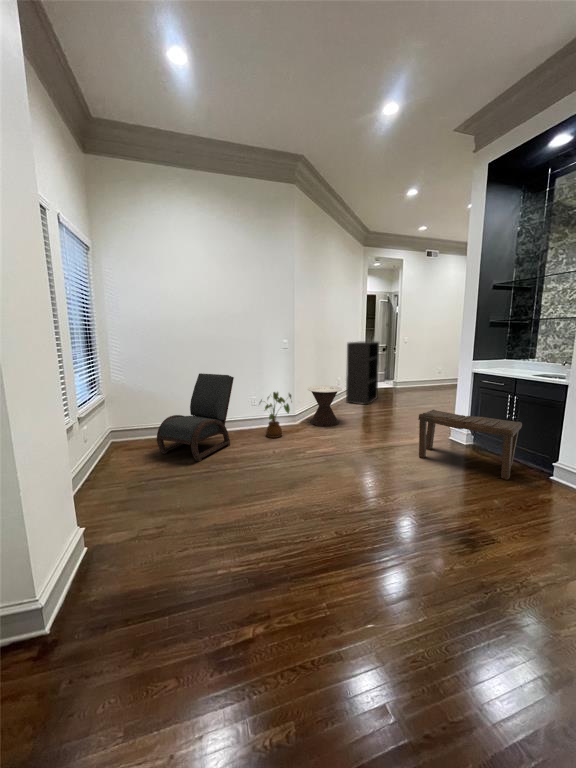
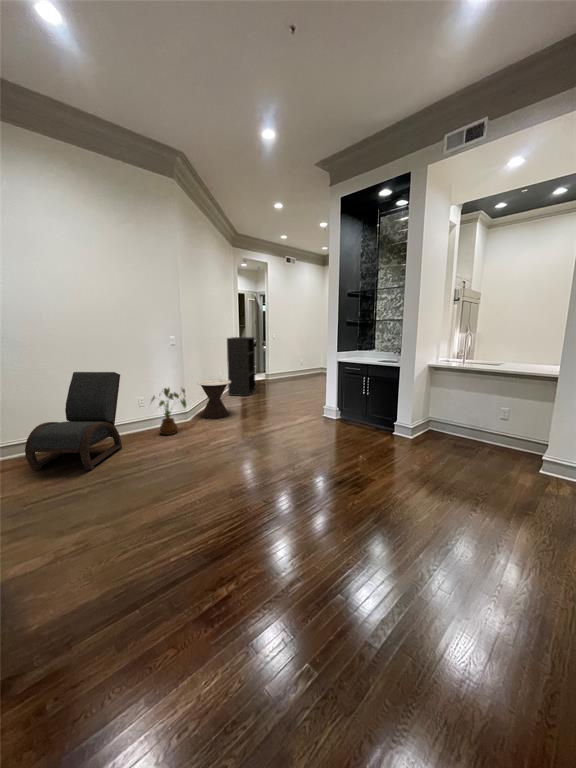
bench: present [418,410,522,480] -> none [305,393,374,439]

